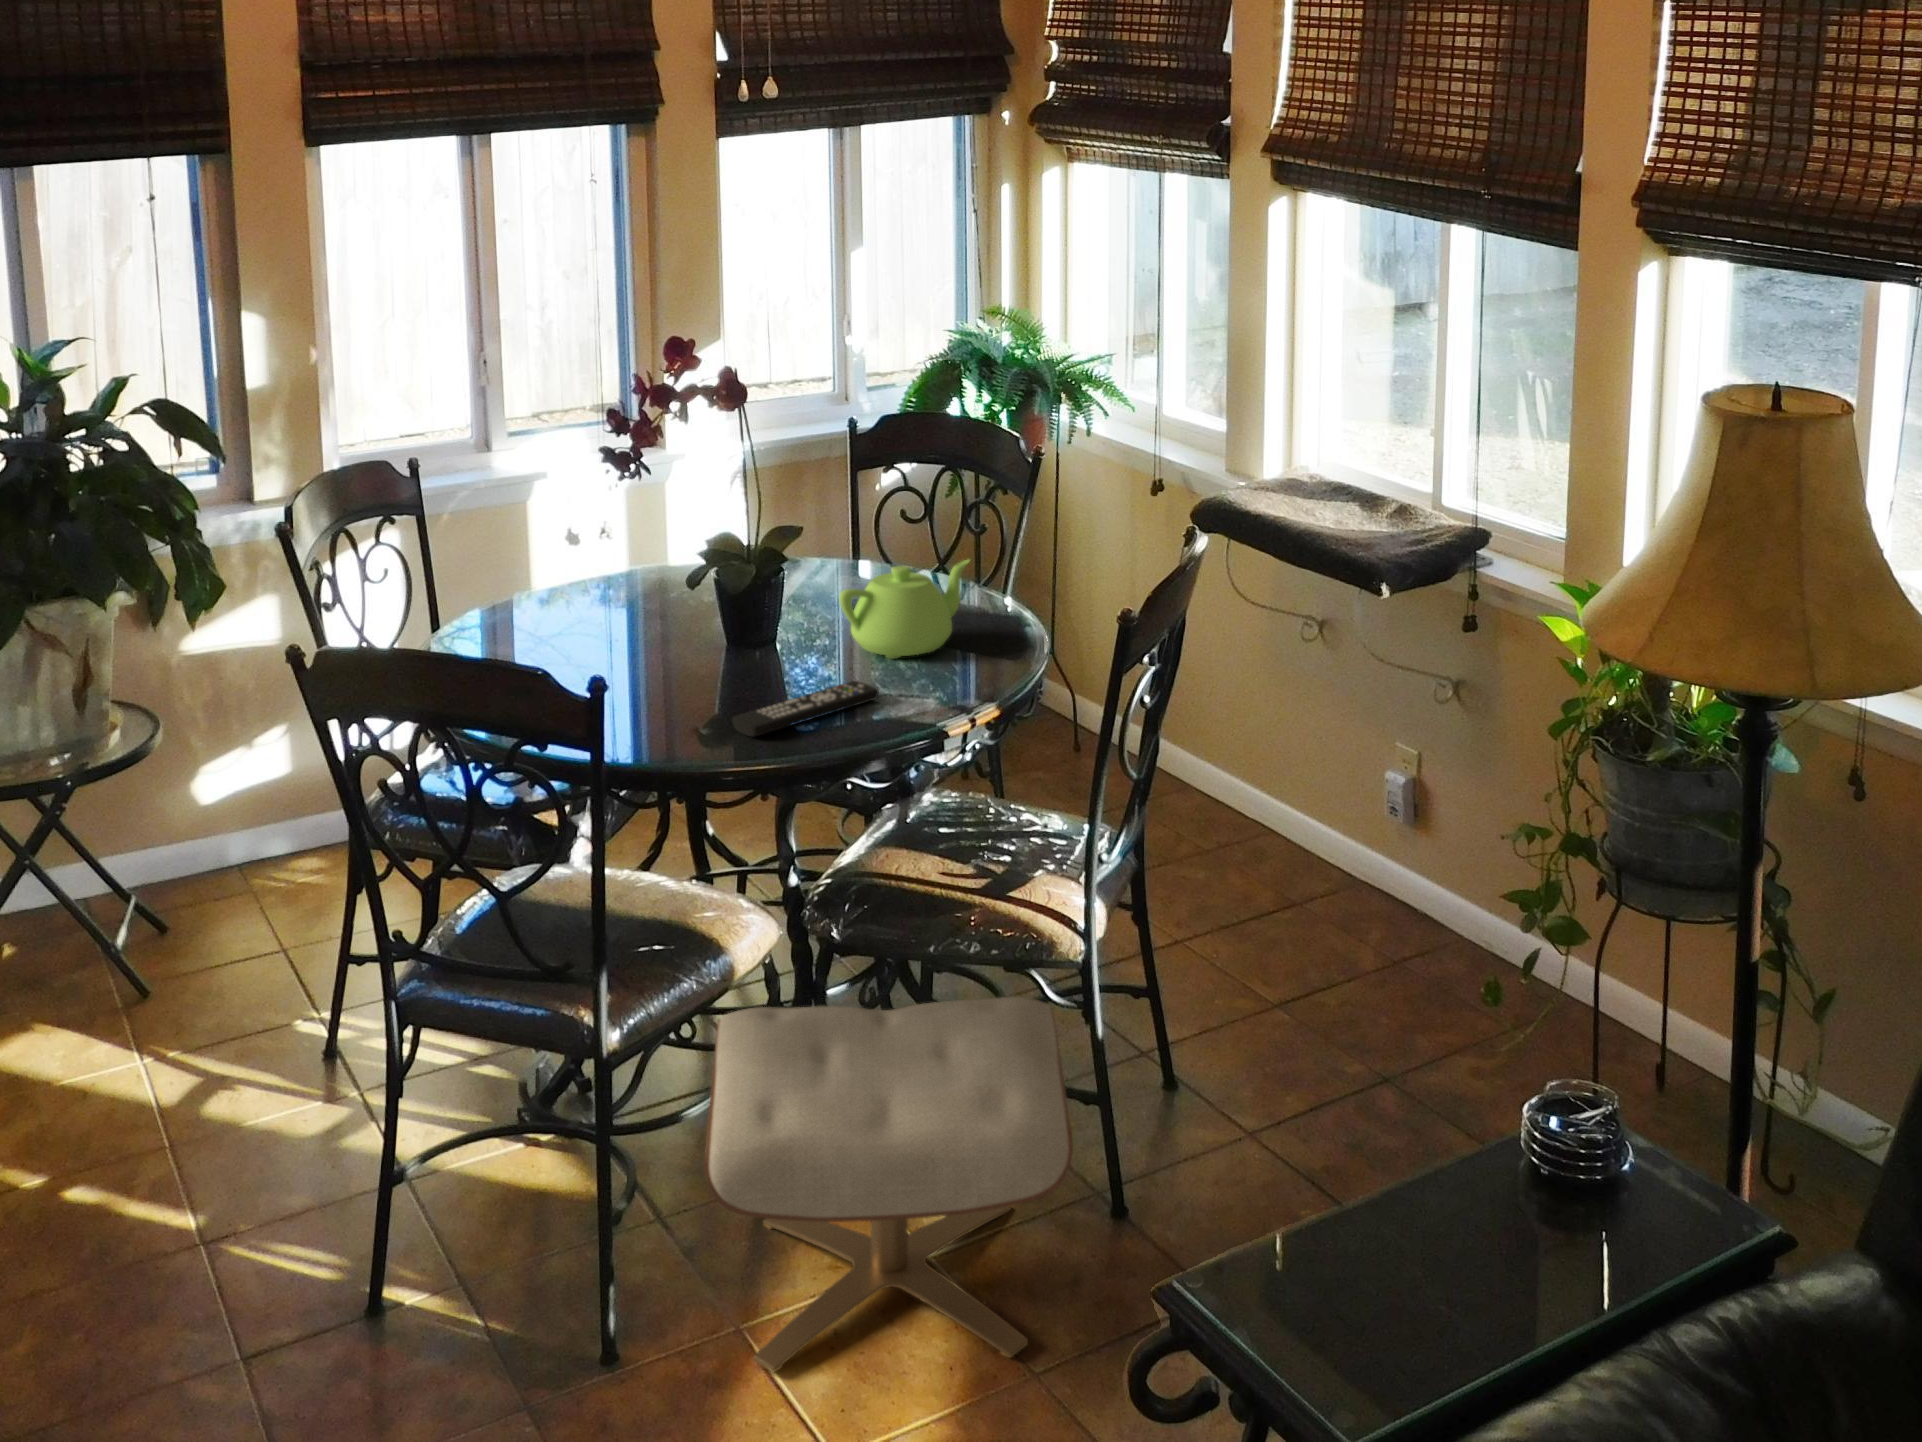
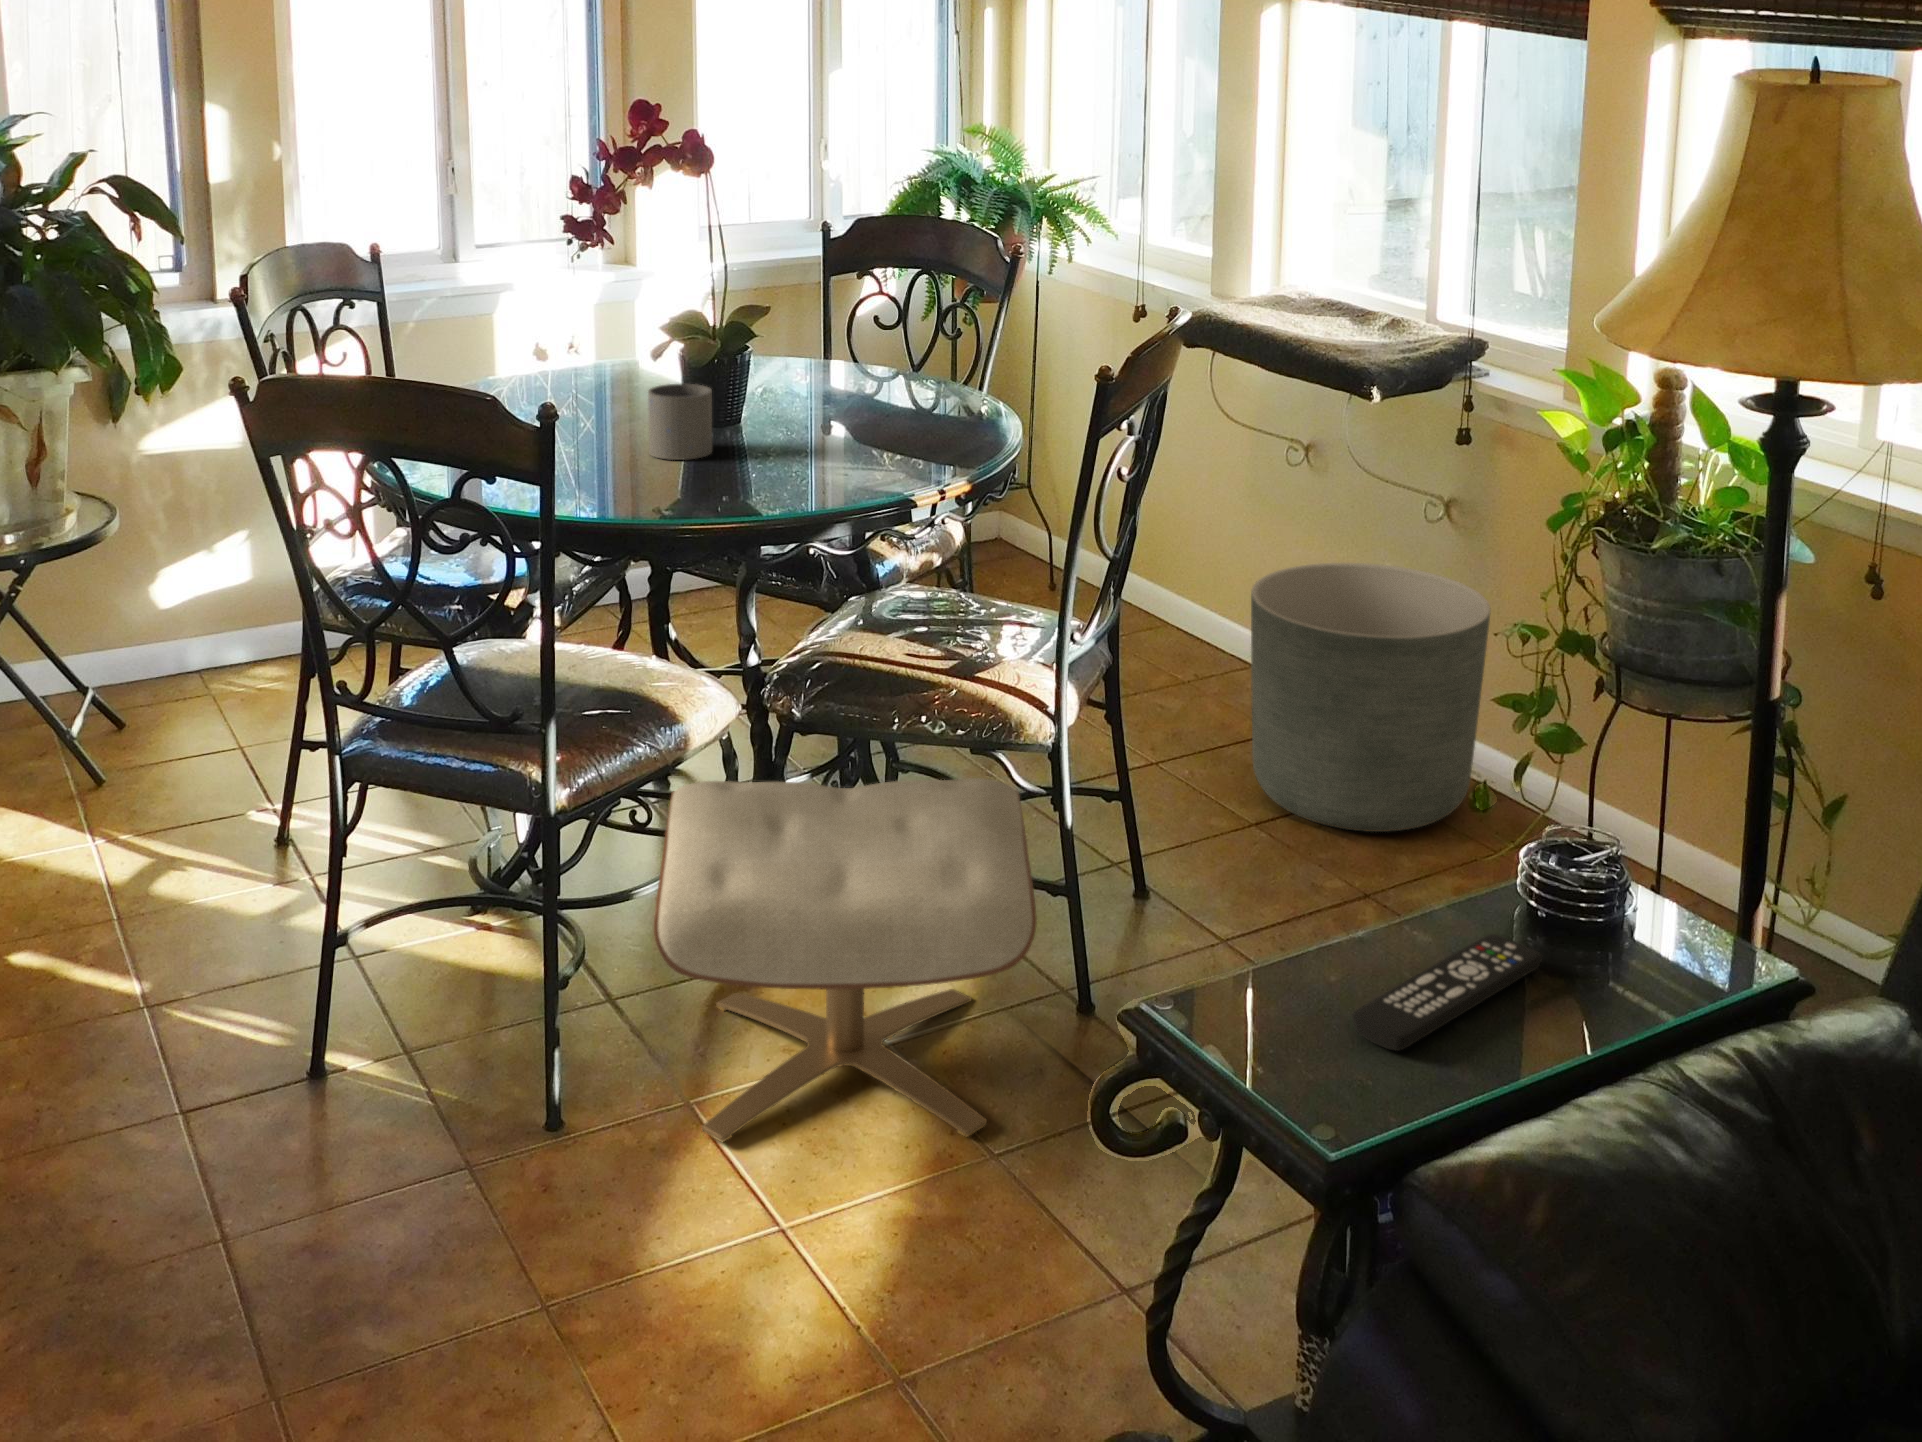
teapot: present [839,559,970,659] -> none [805,341,942,438]
cup: none [688,613,751,690] -> present [648,384,712,460]
remote control: present [732,681,879,737] -> present [1352,934,1542,1051]
planter: none [1272,744,1501,1014] -> present [1251,563,1491,832]

